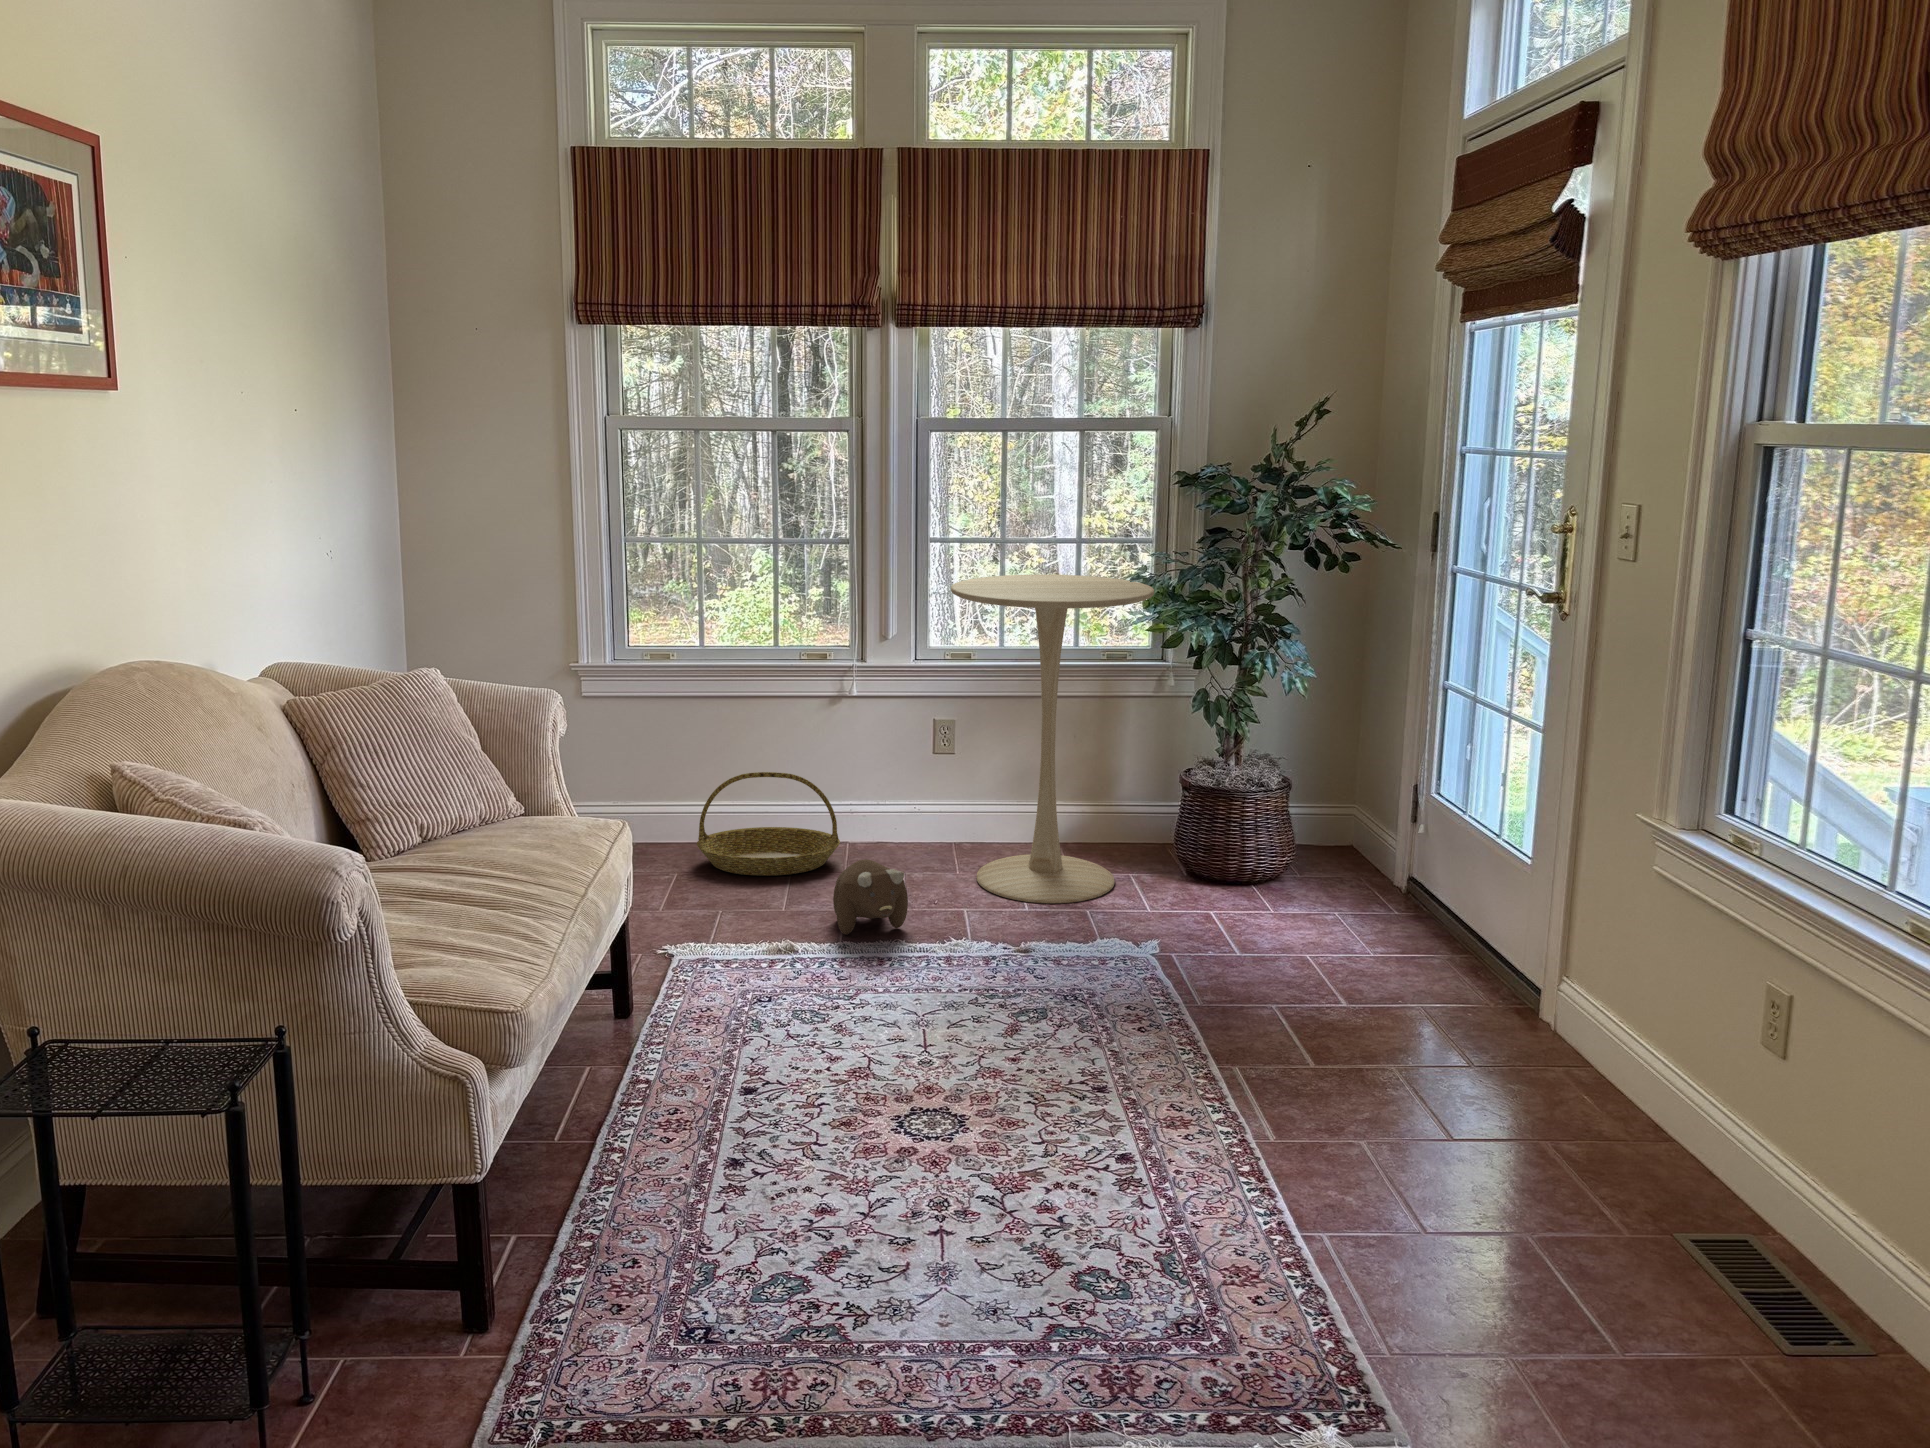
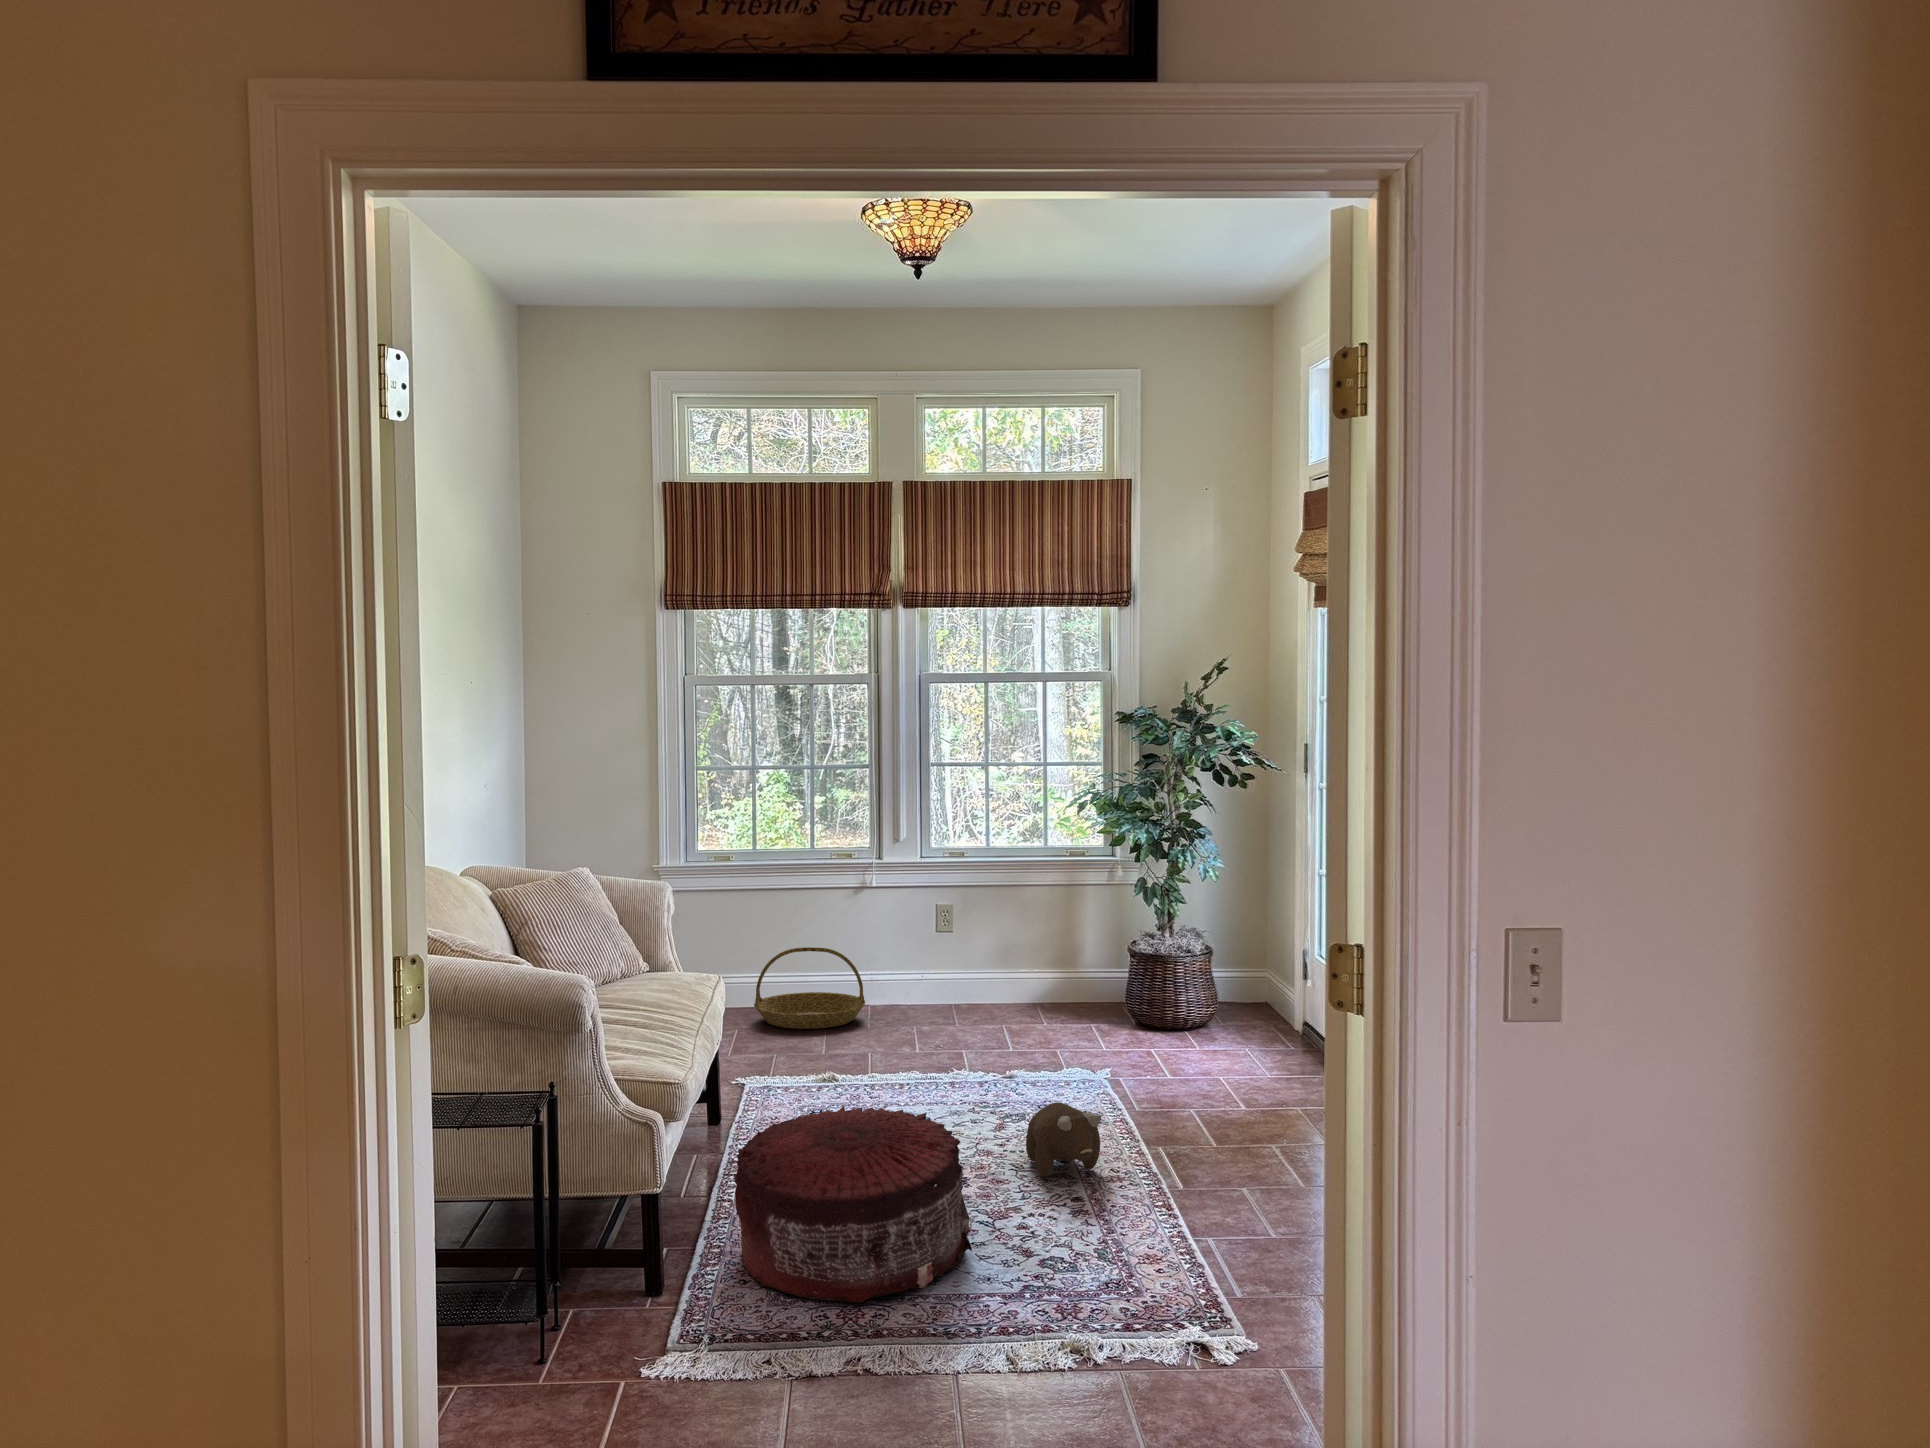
pedestal table: present [951,574,1154,903] -> none [949,792,1100,1045]
plush toy: present [833,859,908,935] -> present [1026,1102,1101,1177]
pouf: none [610,1026,970,1357] -> present [734,1106,972,1303]

